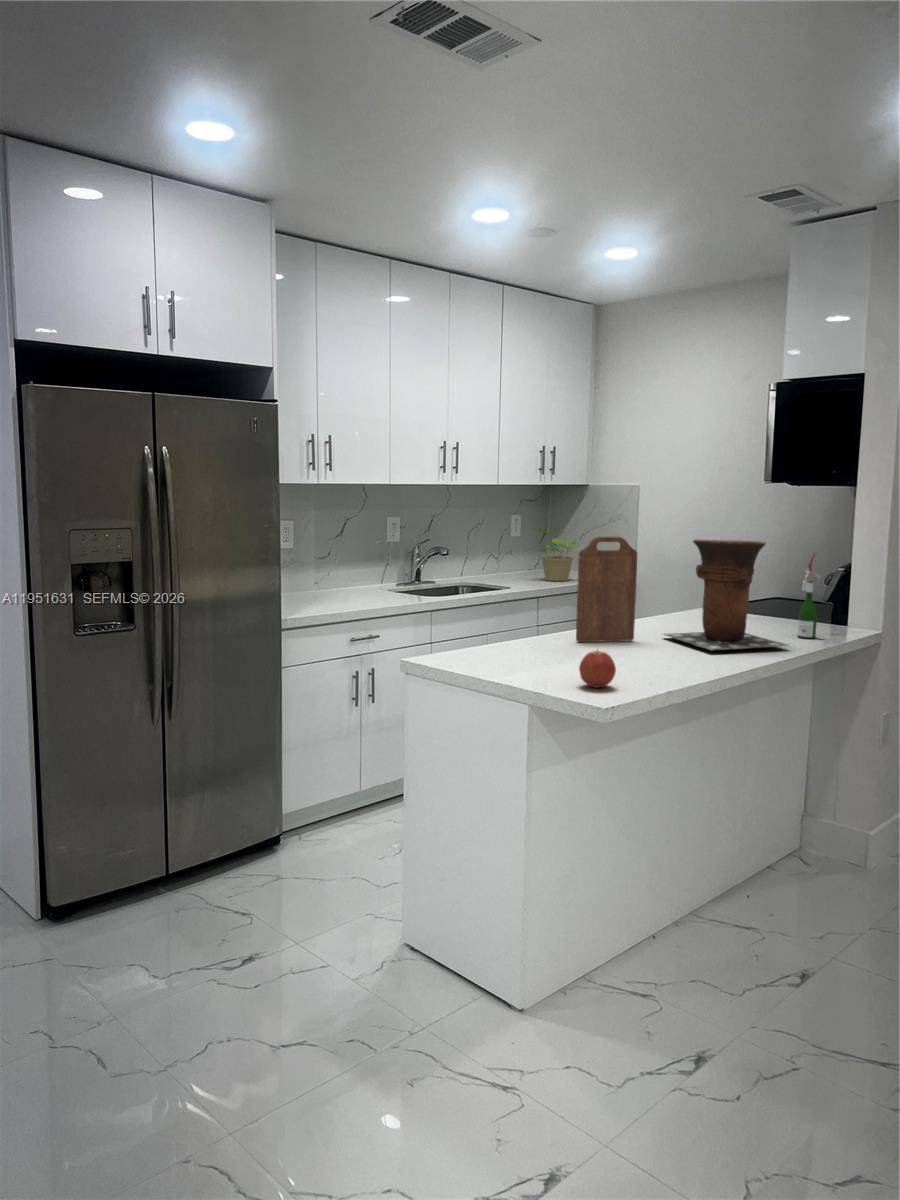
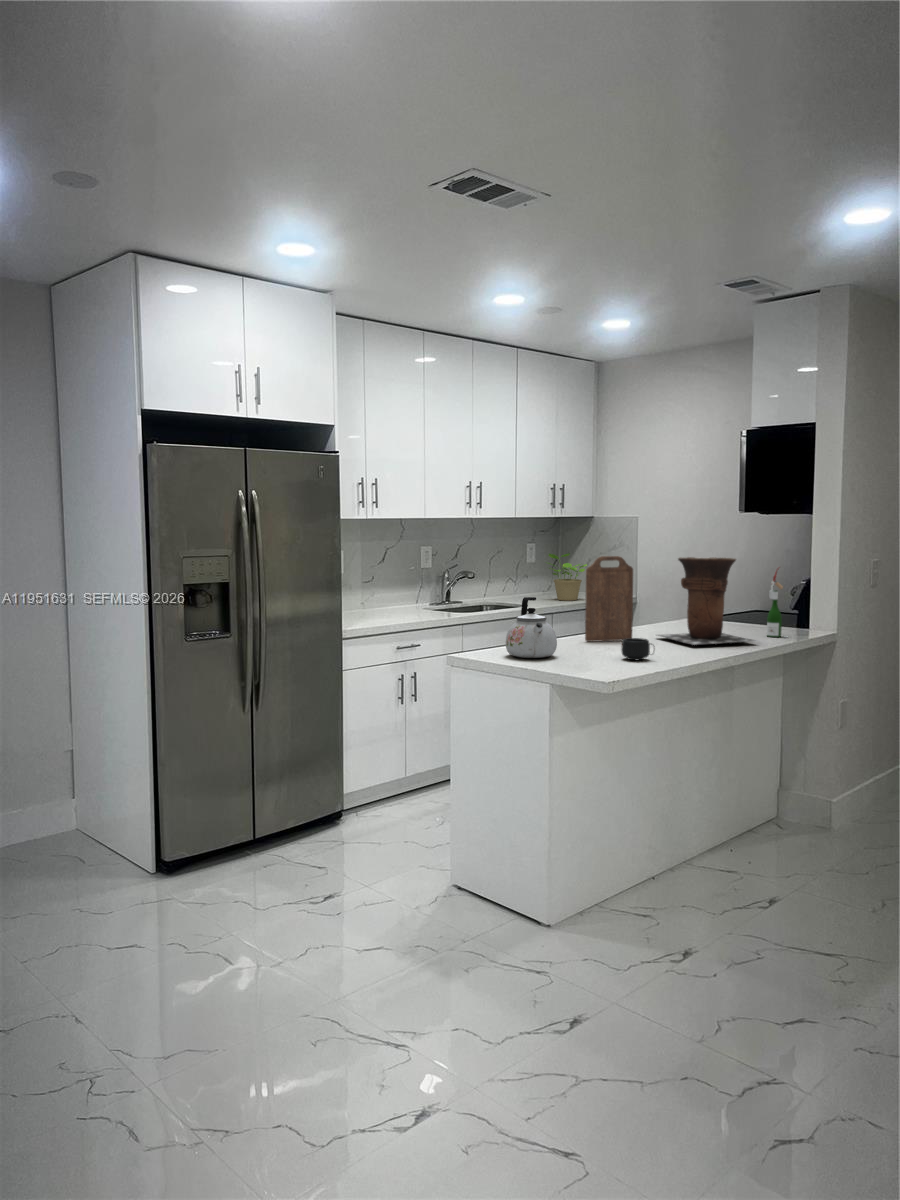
kettle: none [474,589,540,668] -> present [506,597,557,658]
mug: none [622,644,665,674] -> present [621,638,655,660]
apple: present [579,651,616,688] -> none [588,639,616,669]

